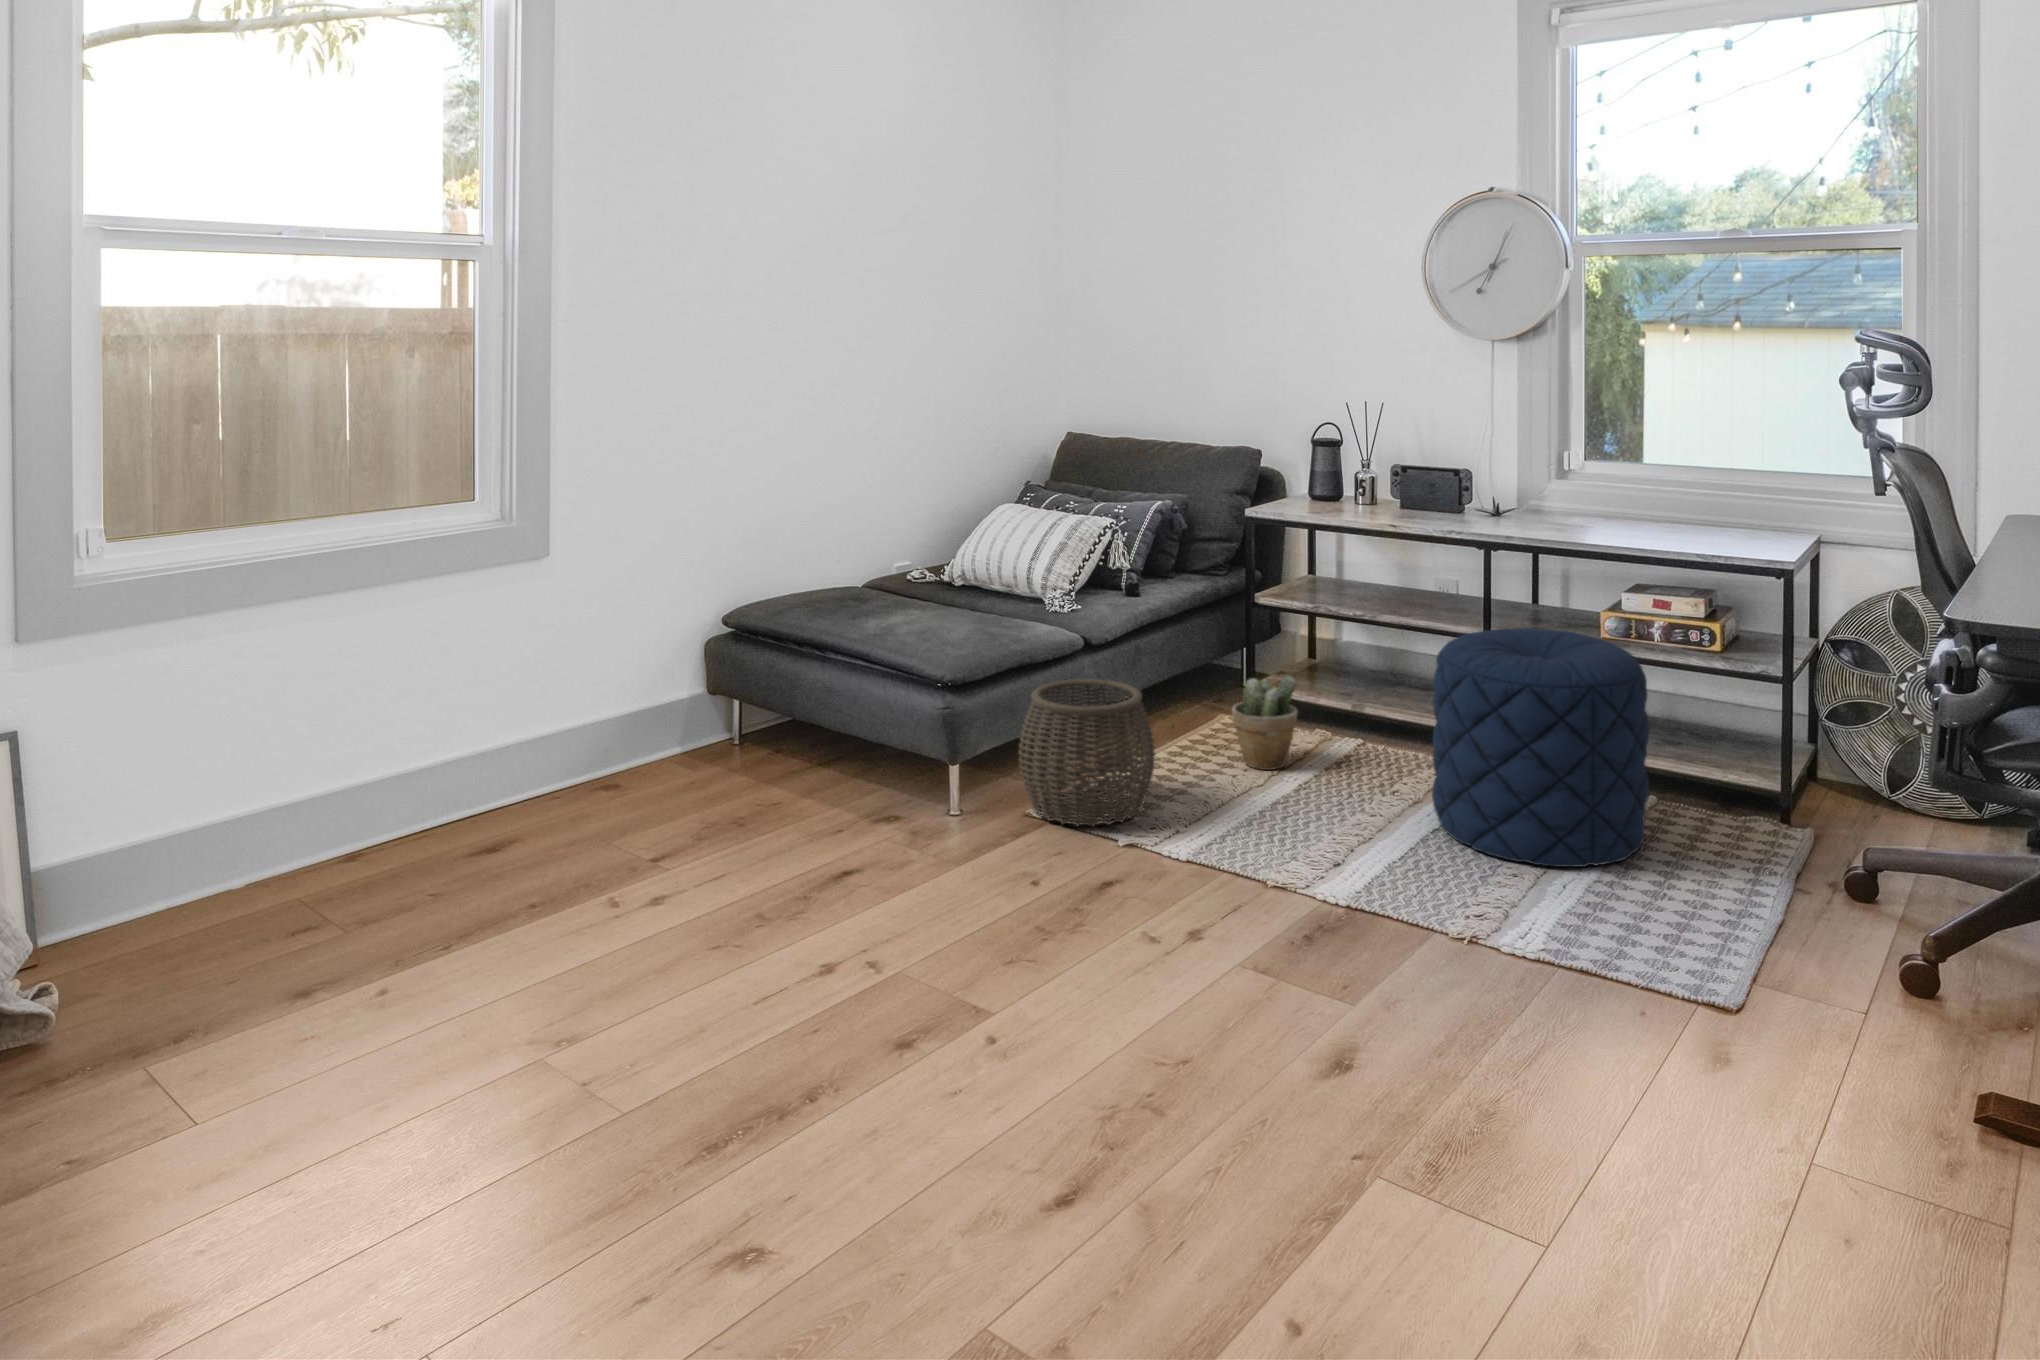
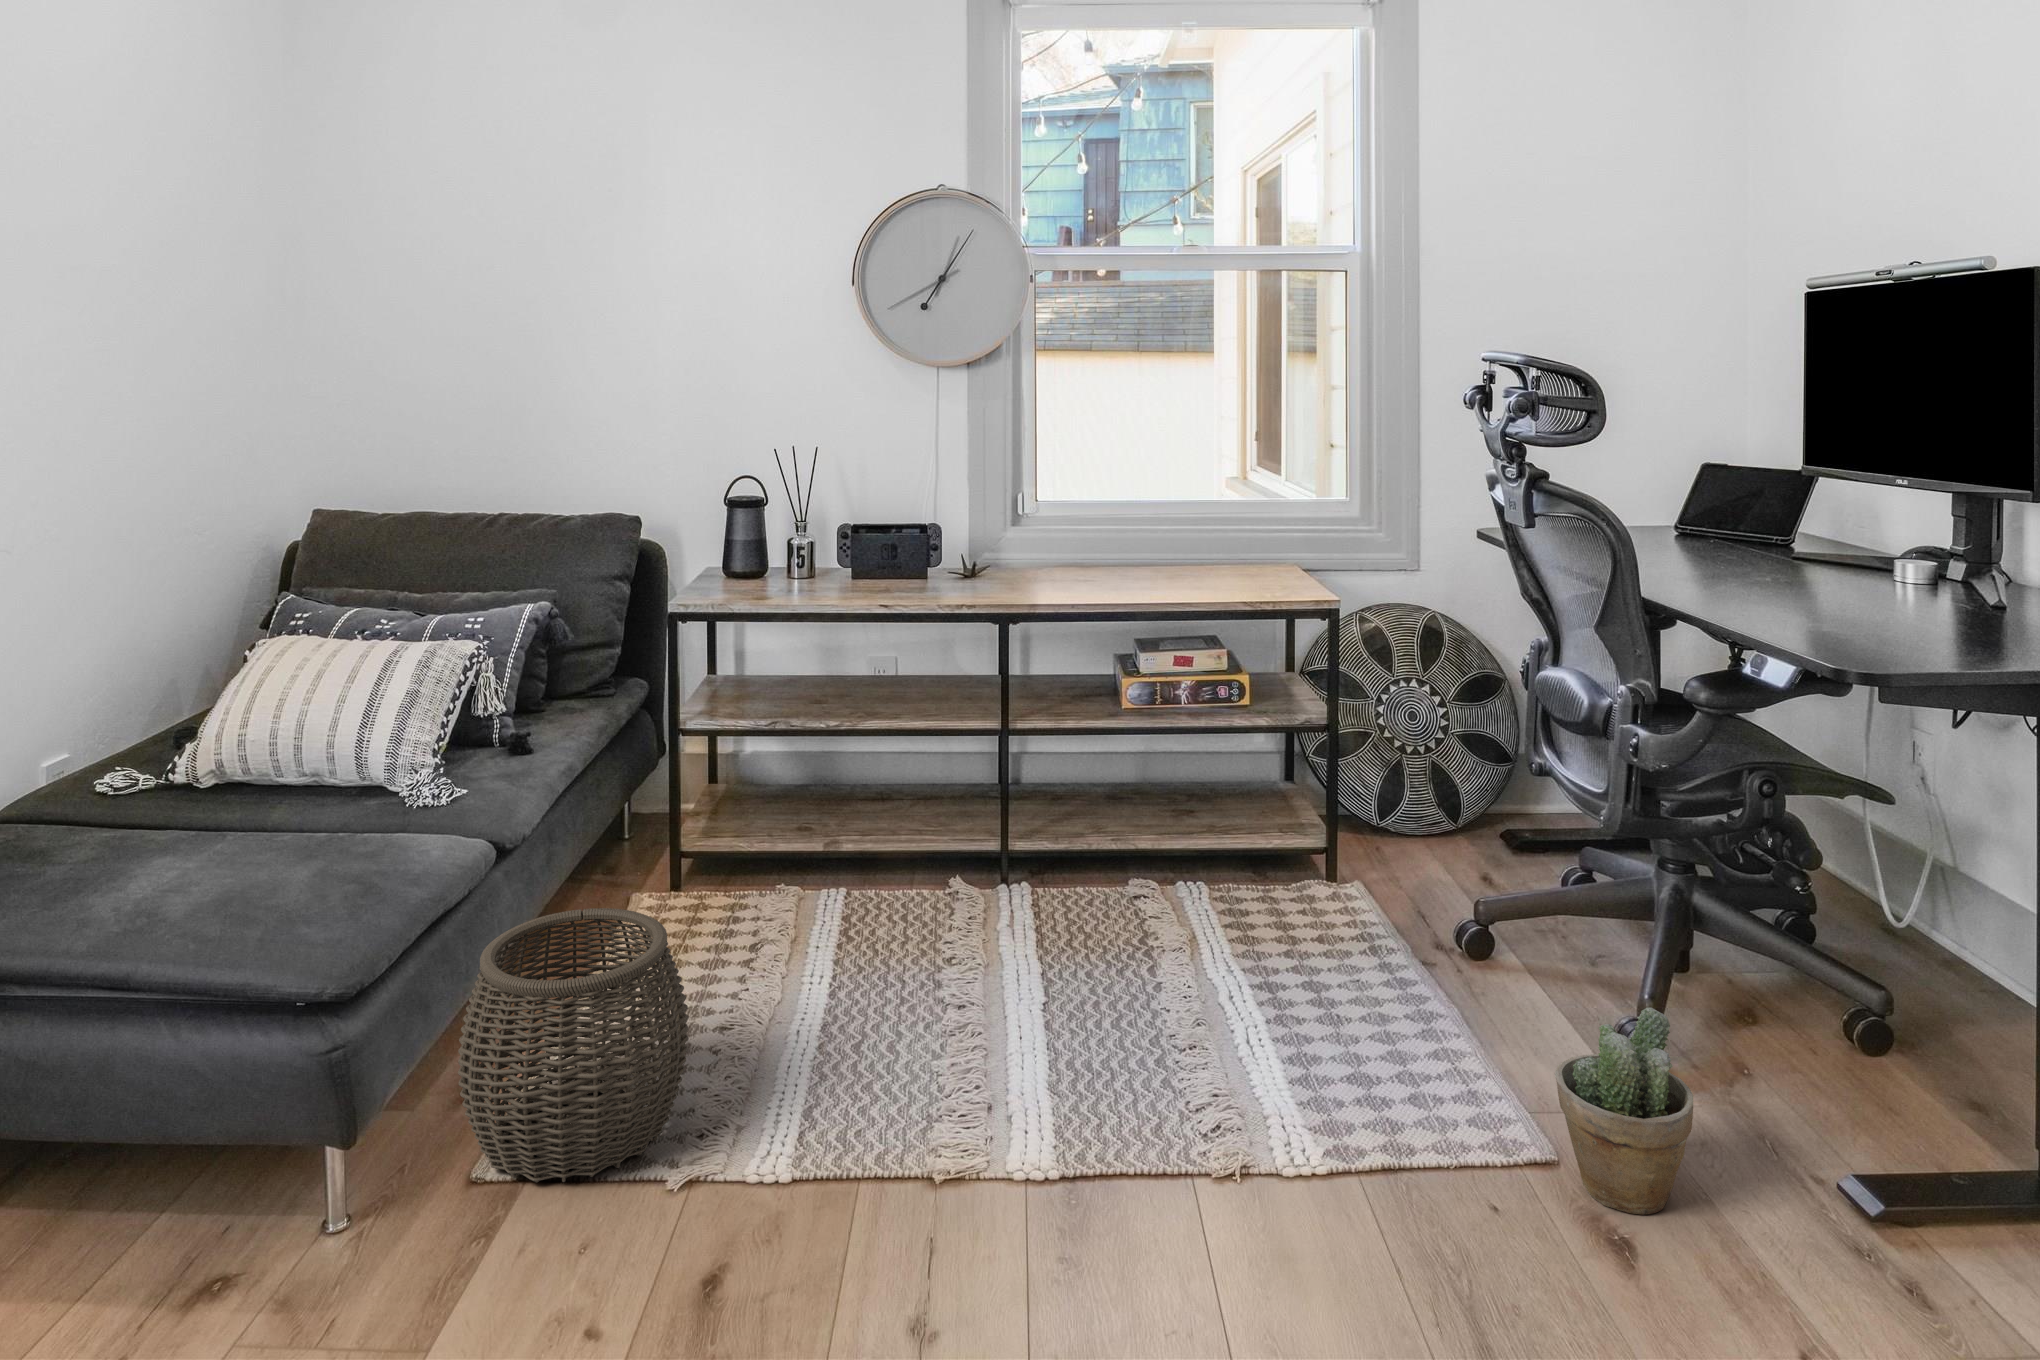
pouf: present [1432,628,1650,867] -> none [1021,713,1273,1025]
potted plant: present [1232,676,1297,770] -> present [1555,1008,1693,1215]

